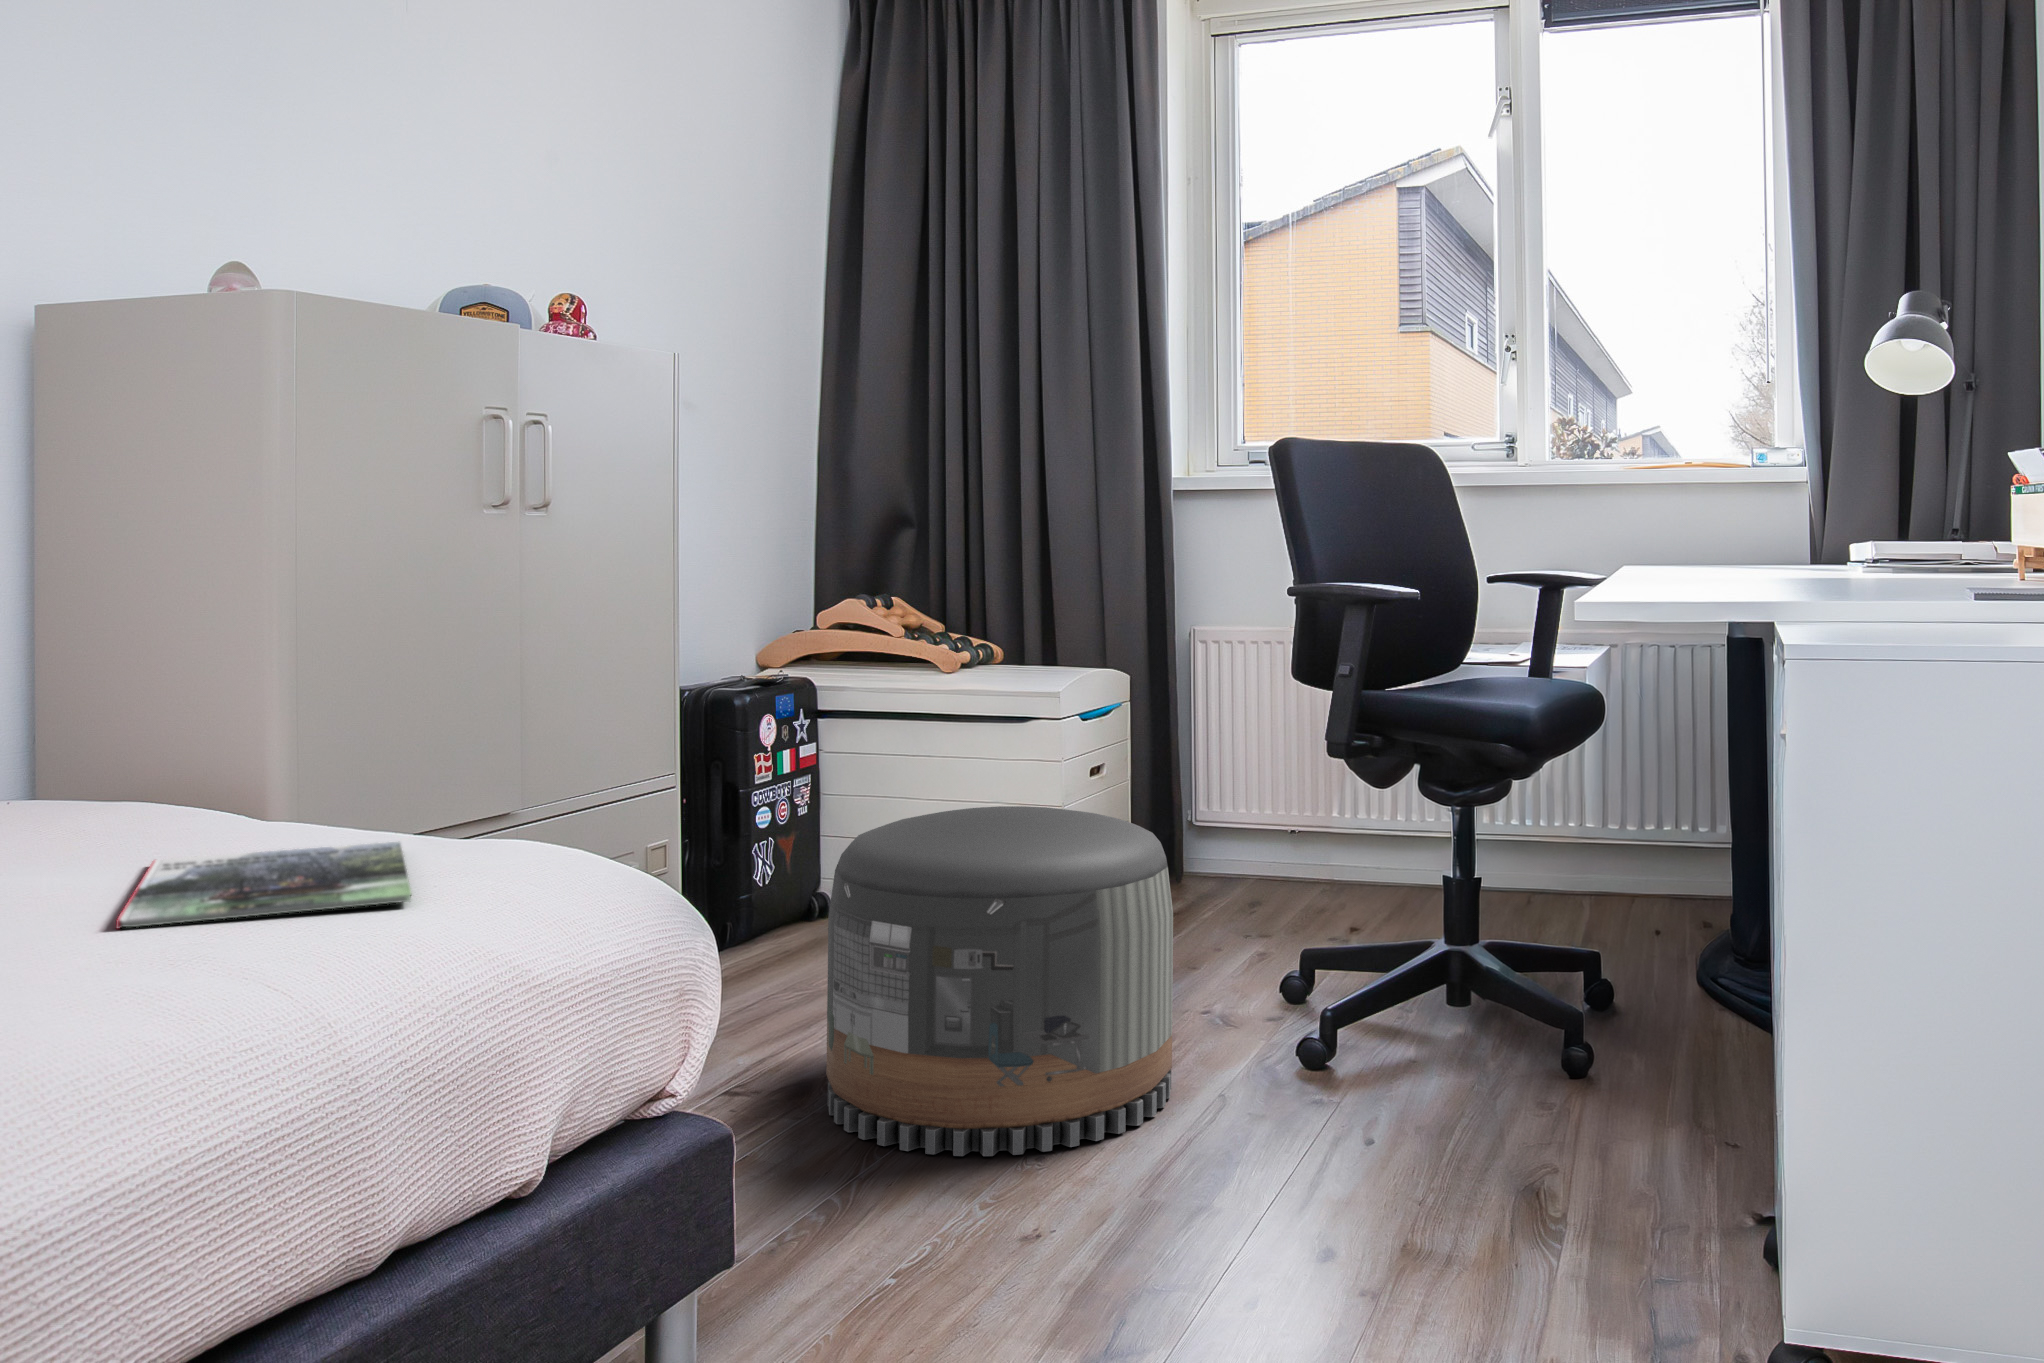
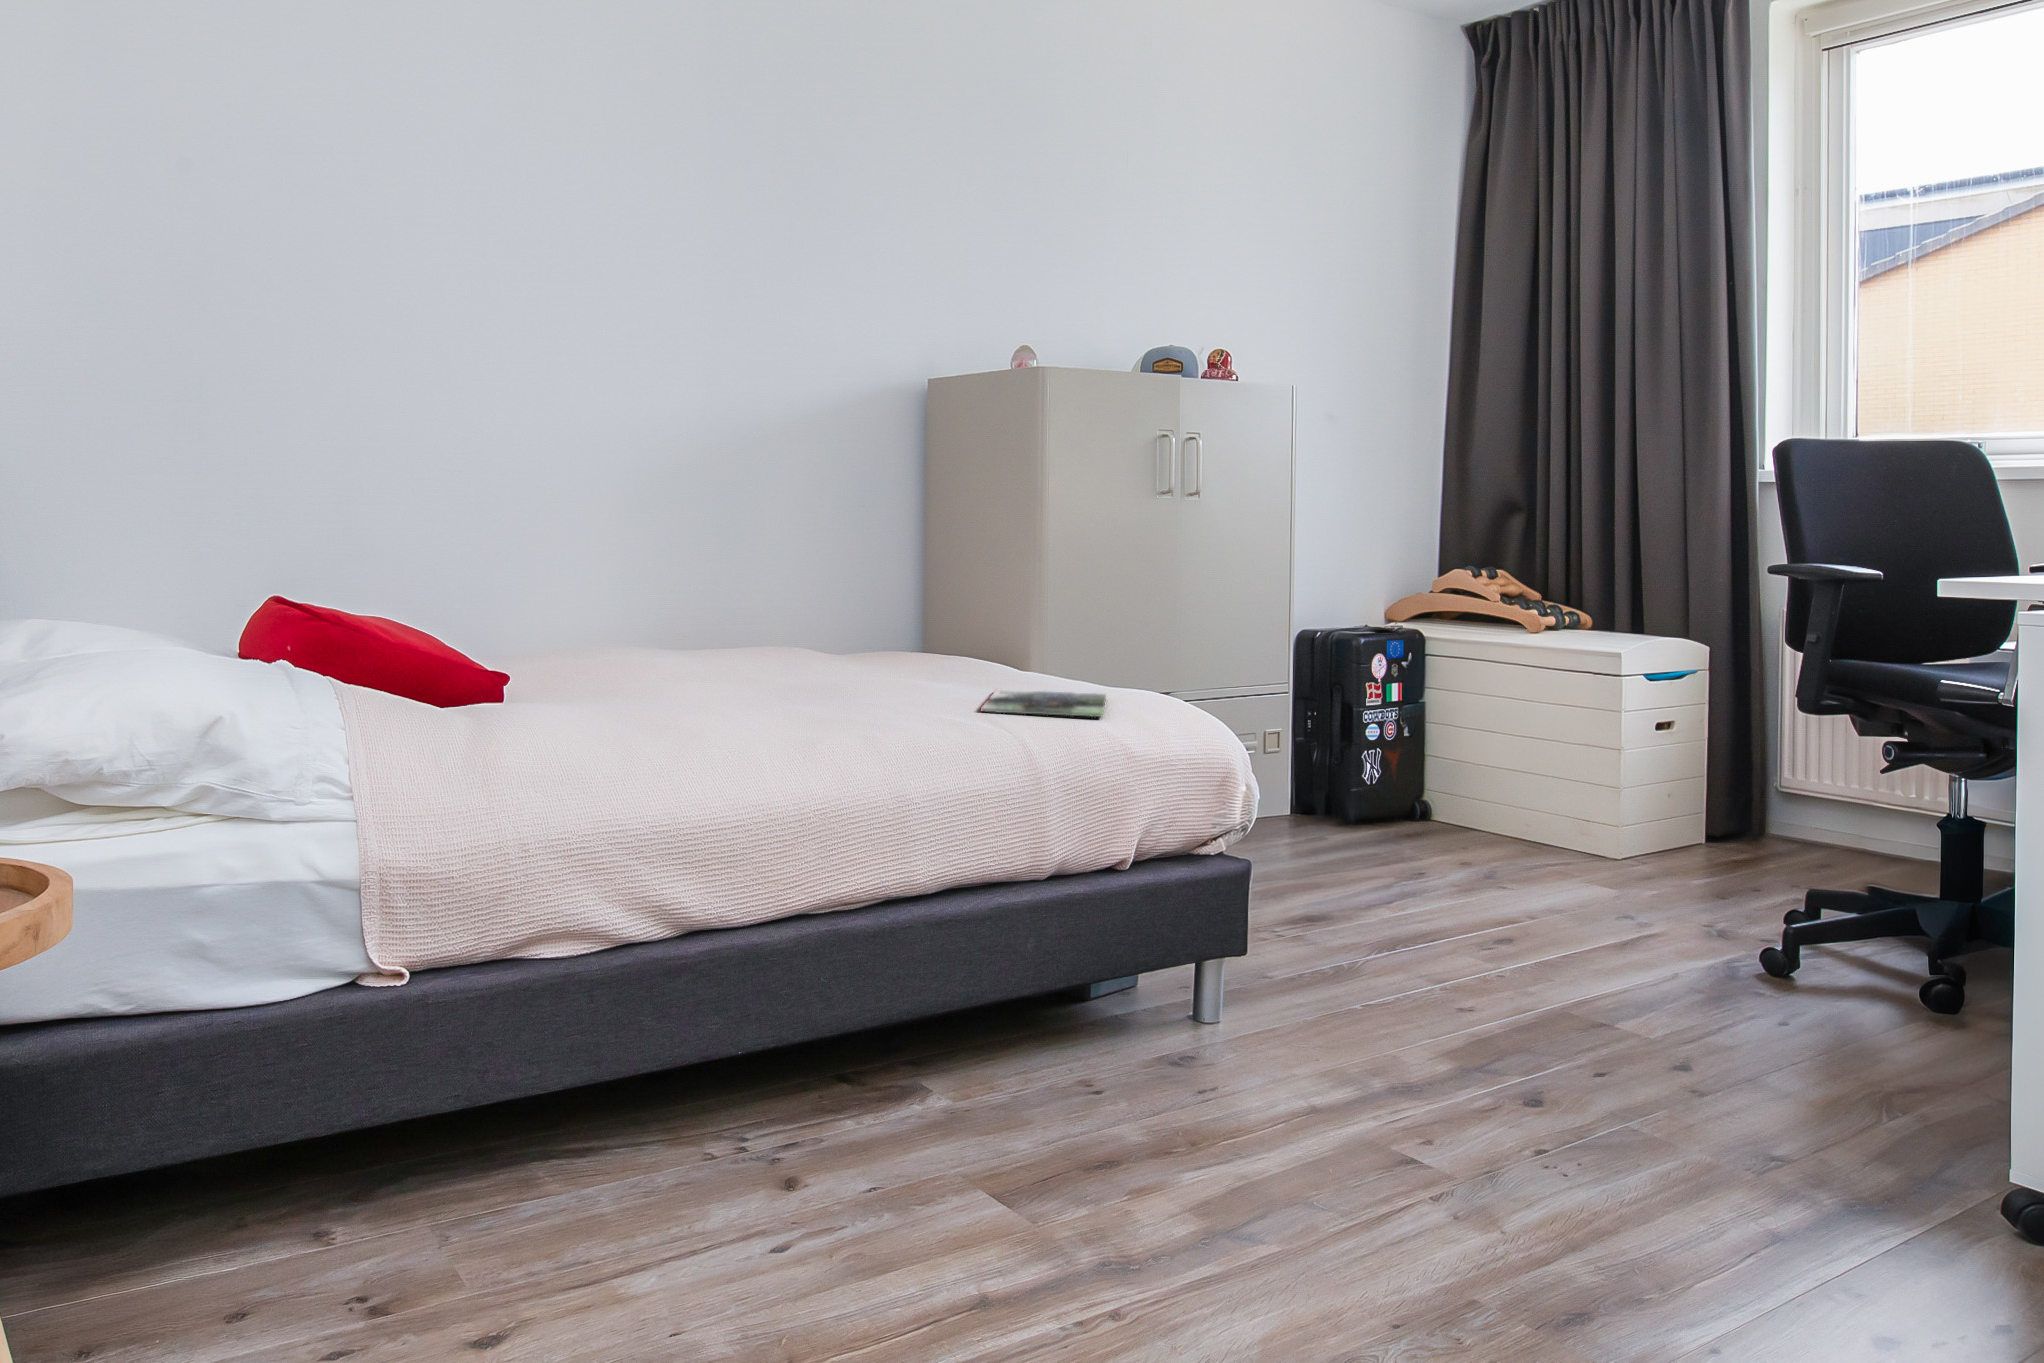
pouf: present [826,806,1173,1156] -> none [1378,728,1656,976]

